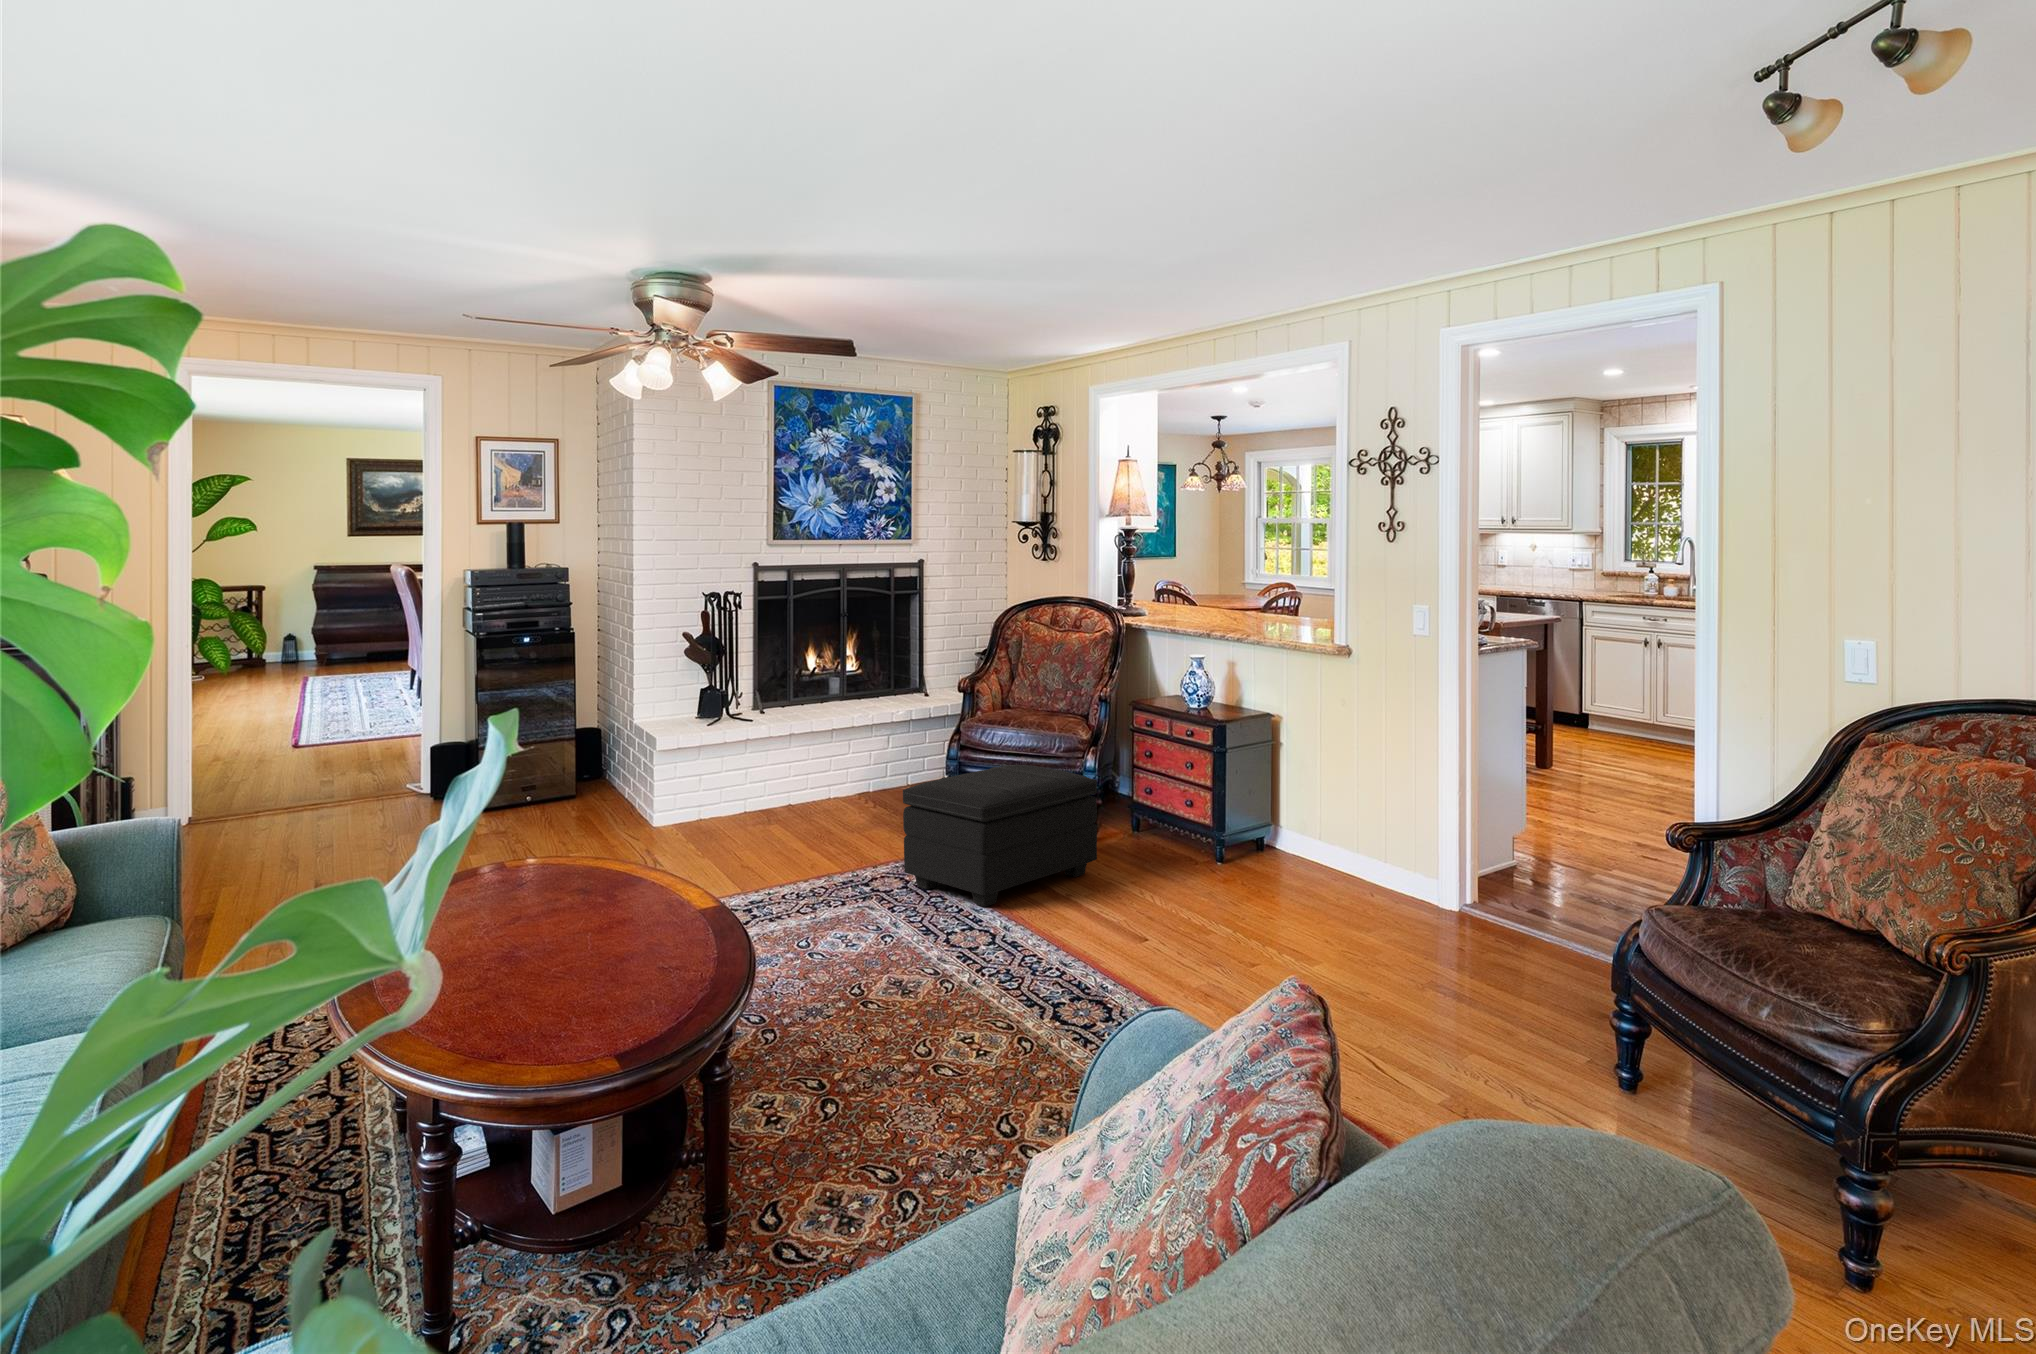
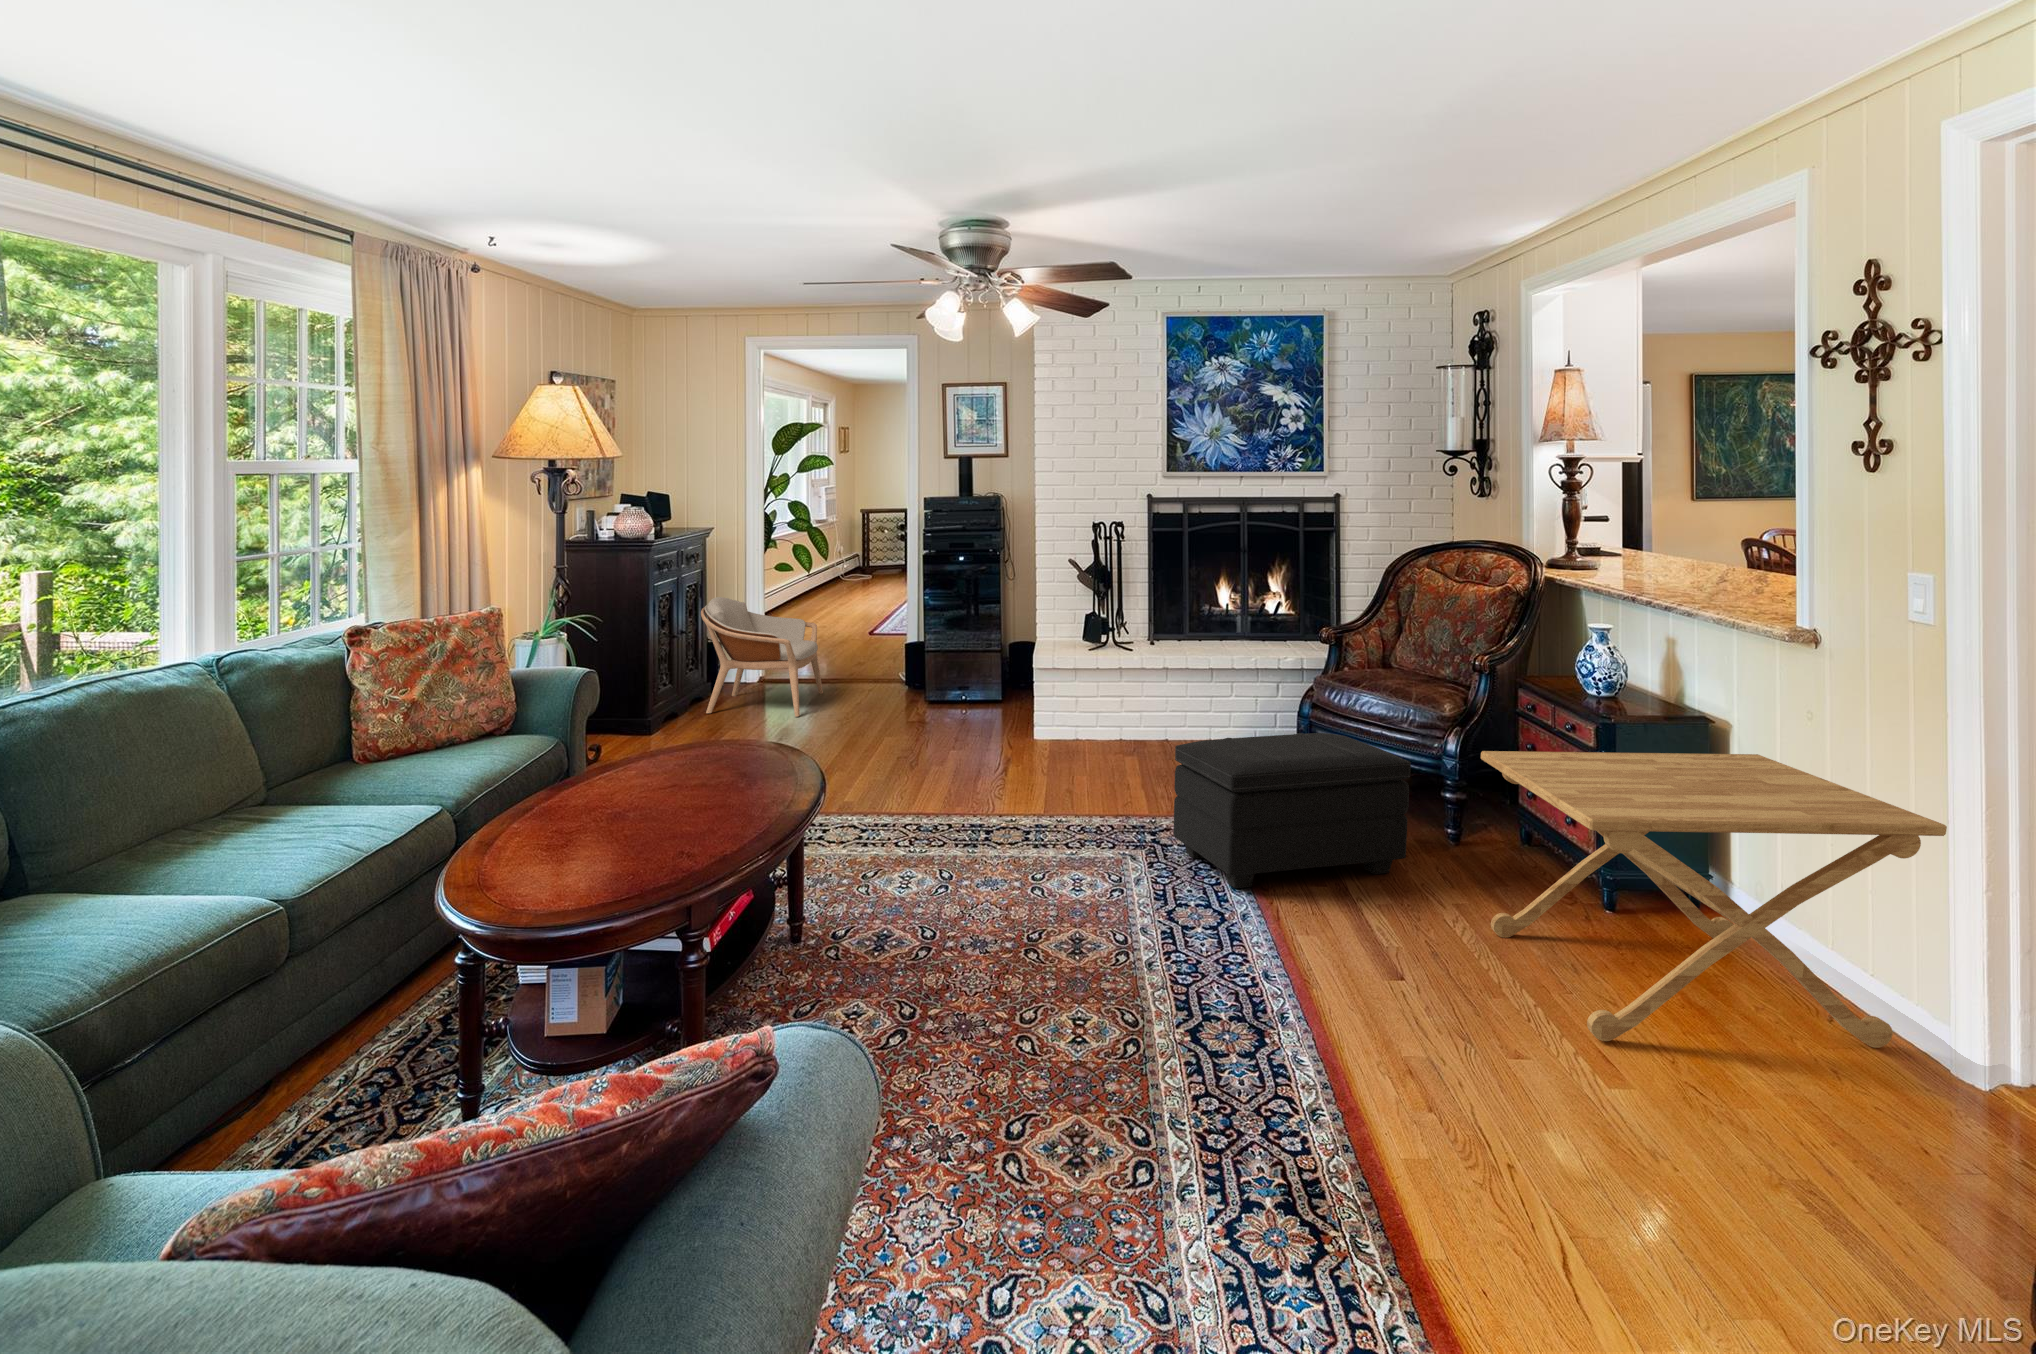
armchair: none [209,687,367,828] -> present [701,597,823,717]
side table: none [1176,744,1479,959] -> present [1481,751,1947,1048]

